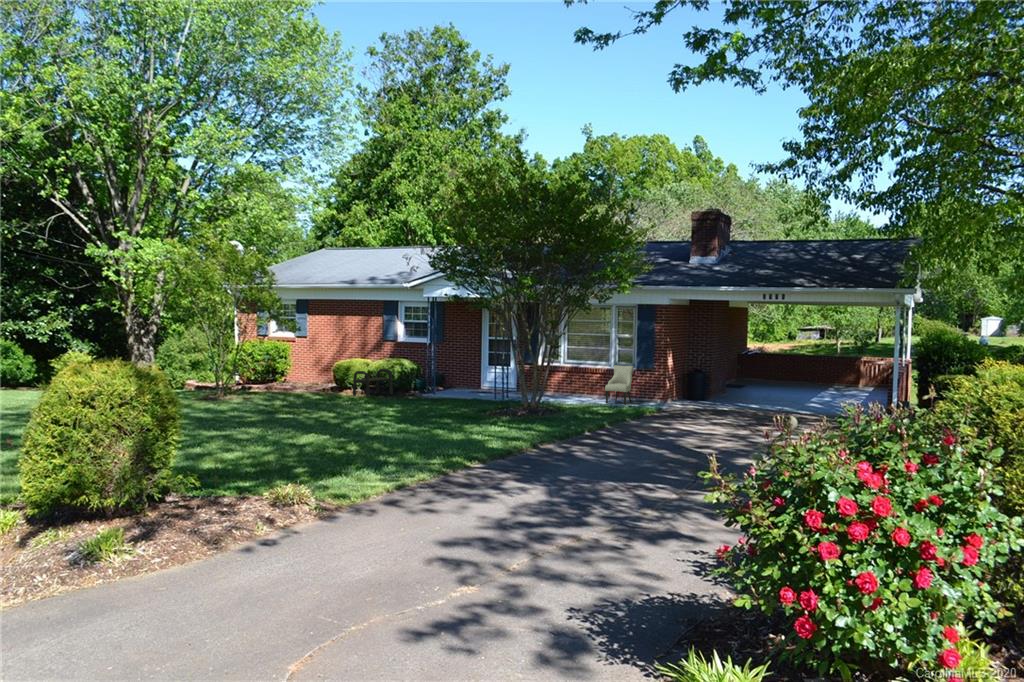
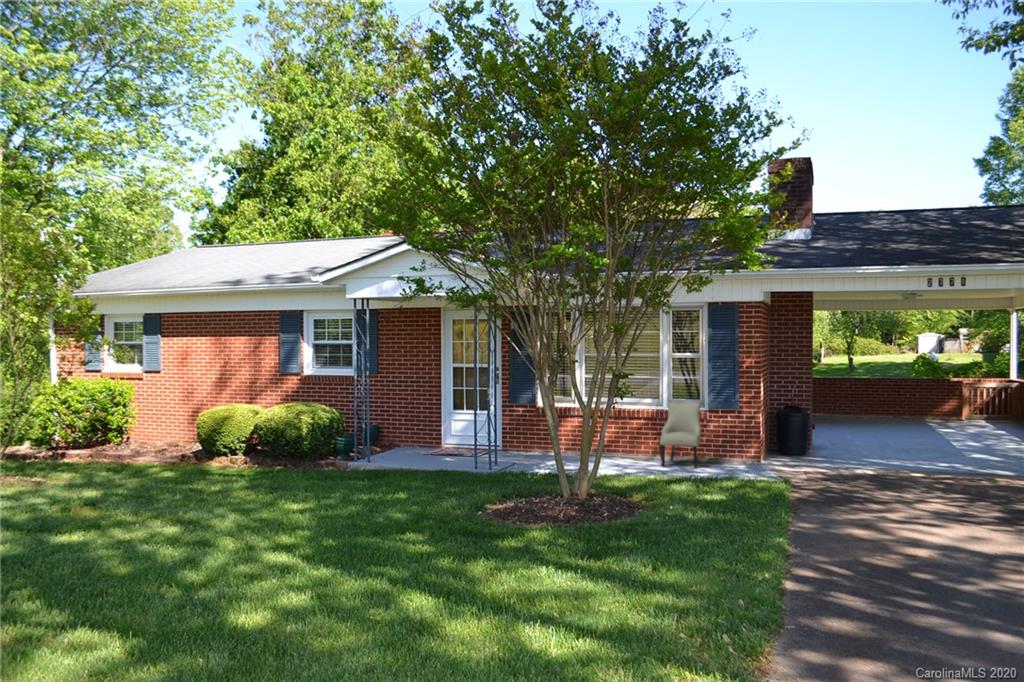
bench: present [353,369,393,397] -> none [230,420,300,471]

